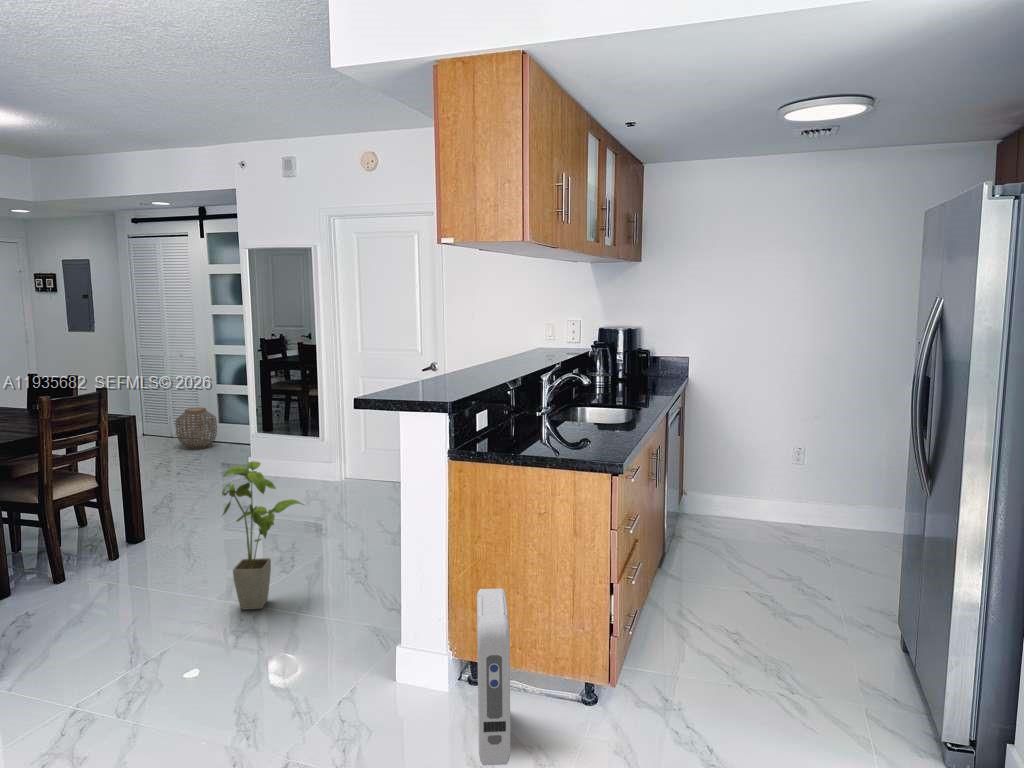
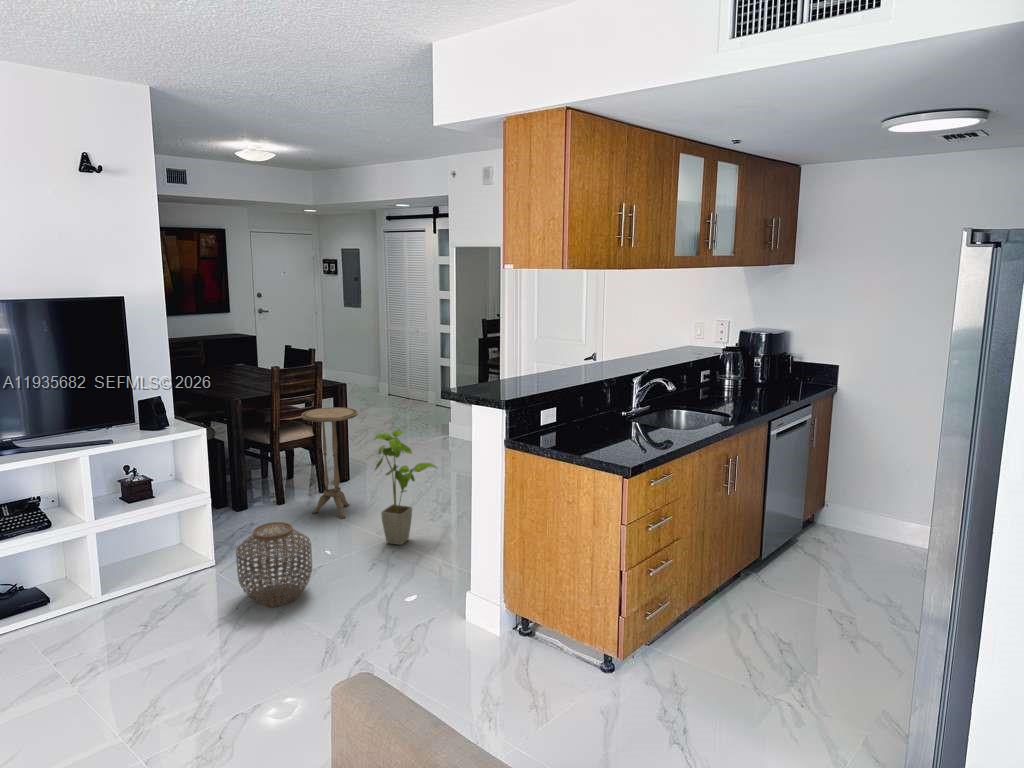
woven basket: present [176,408,217,450] -> present [236,522,312,607]
side table: none [93,444,175,590] -> present [301,407,358,519]
air purifier: present [477,588,510,765] -> none [486,558,535,702]

